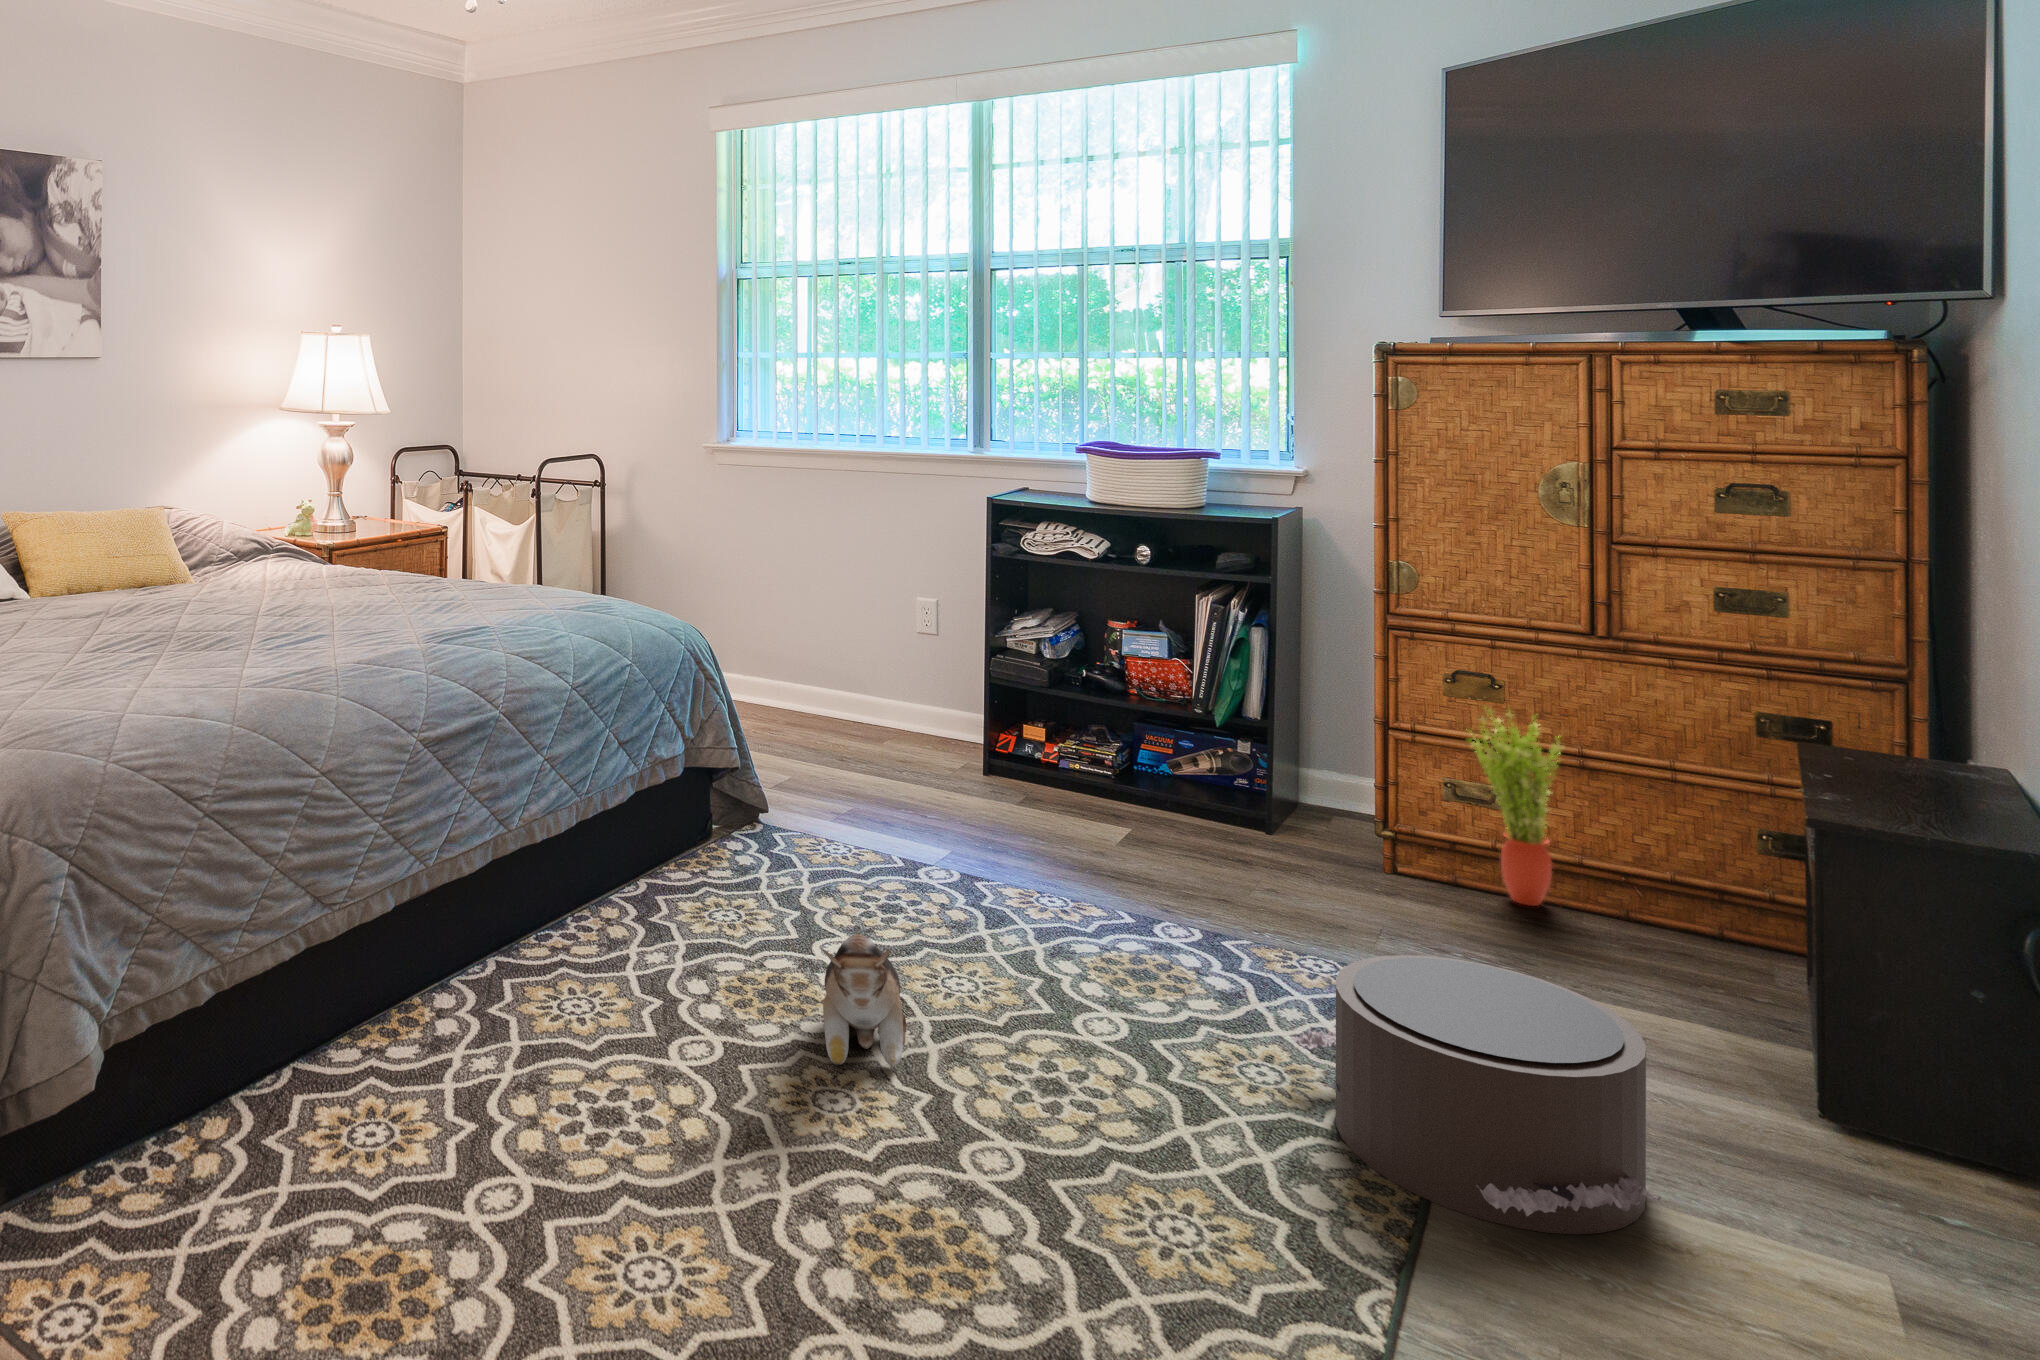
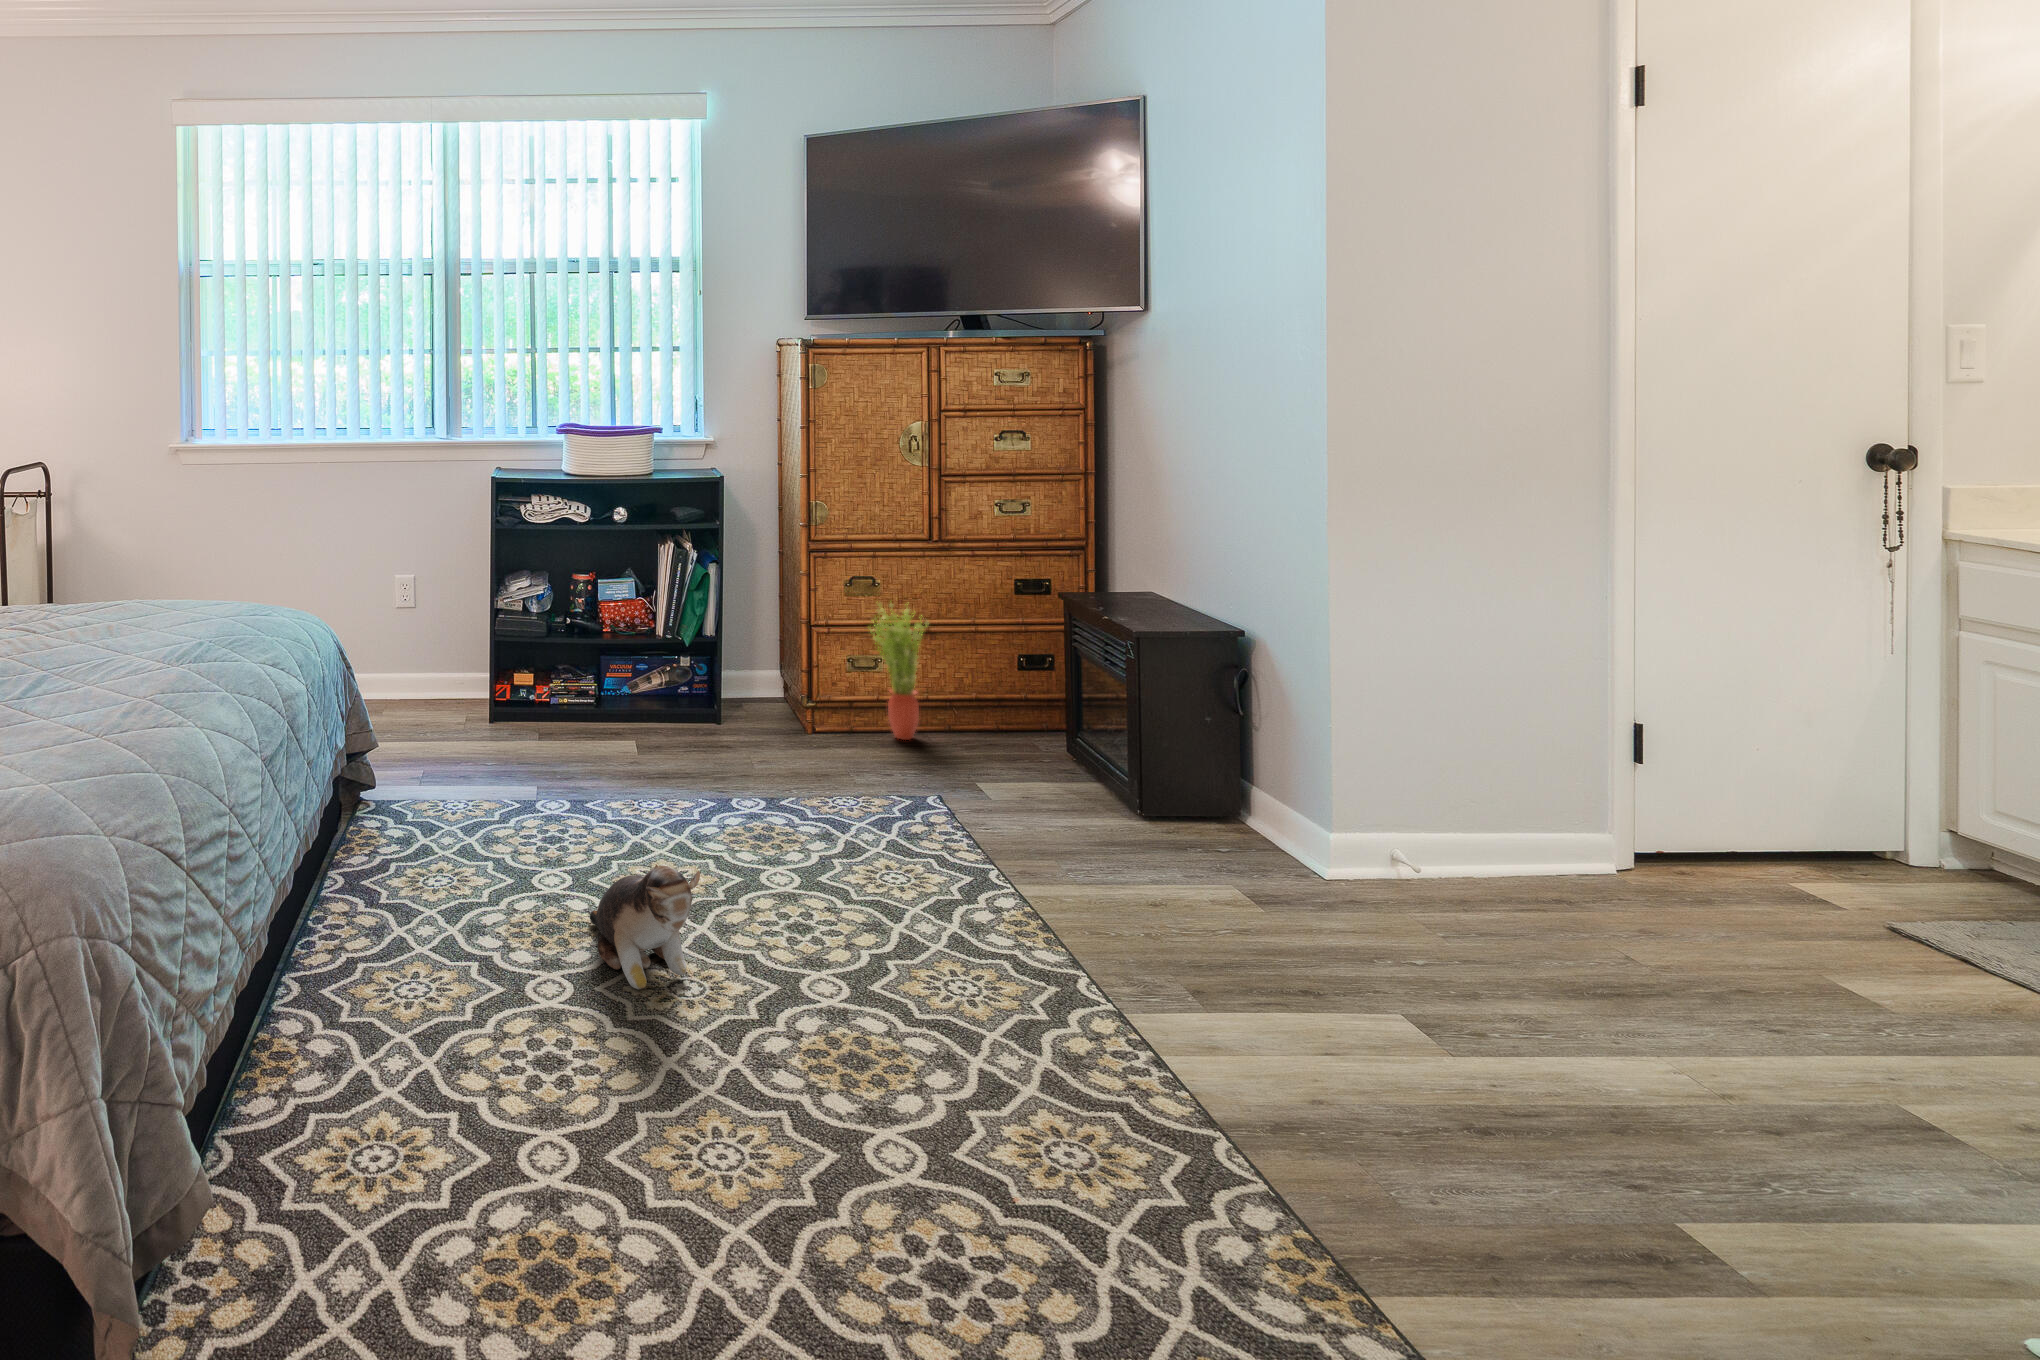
pouf: present [1291,955,1661,1234] -> none [911,778,1177,954]

